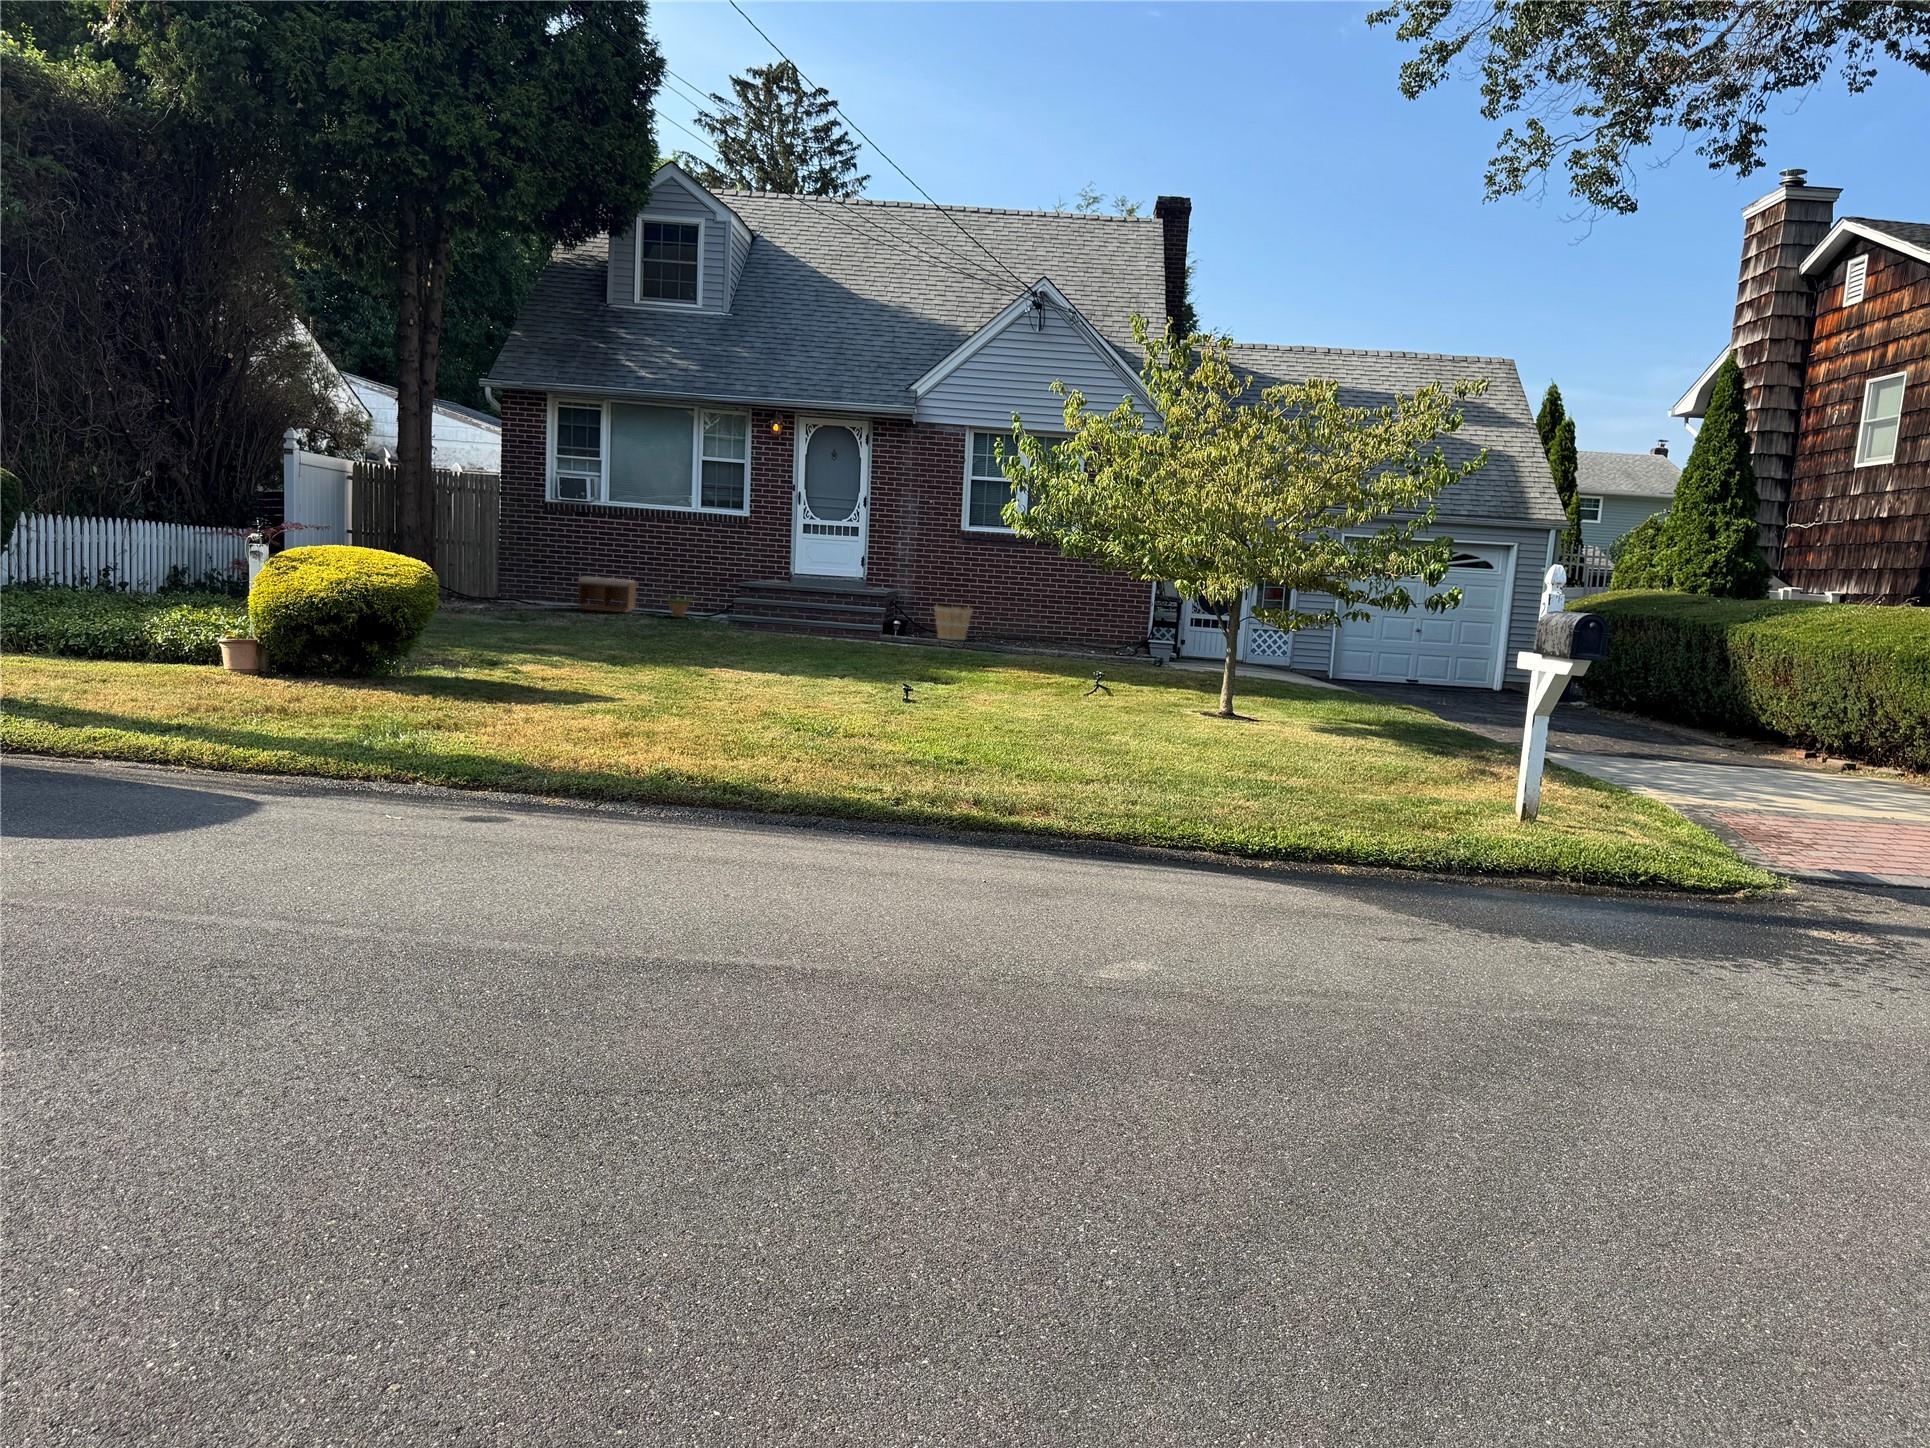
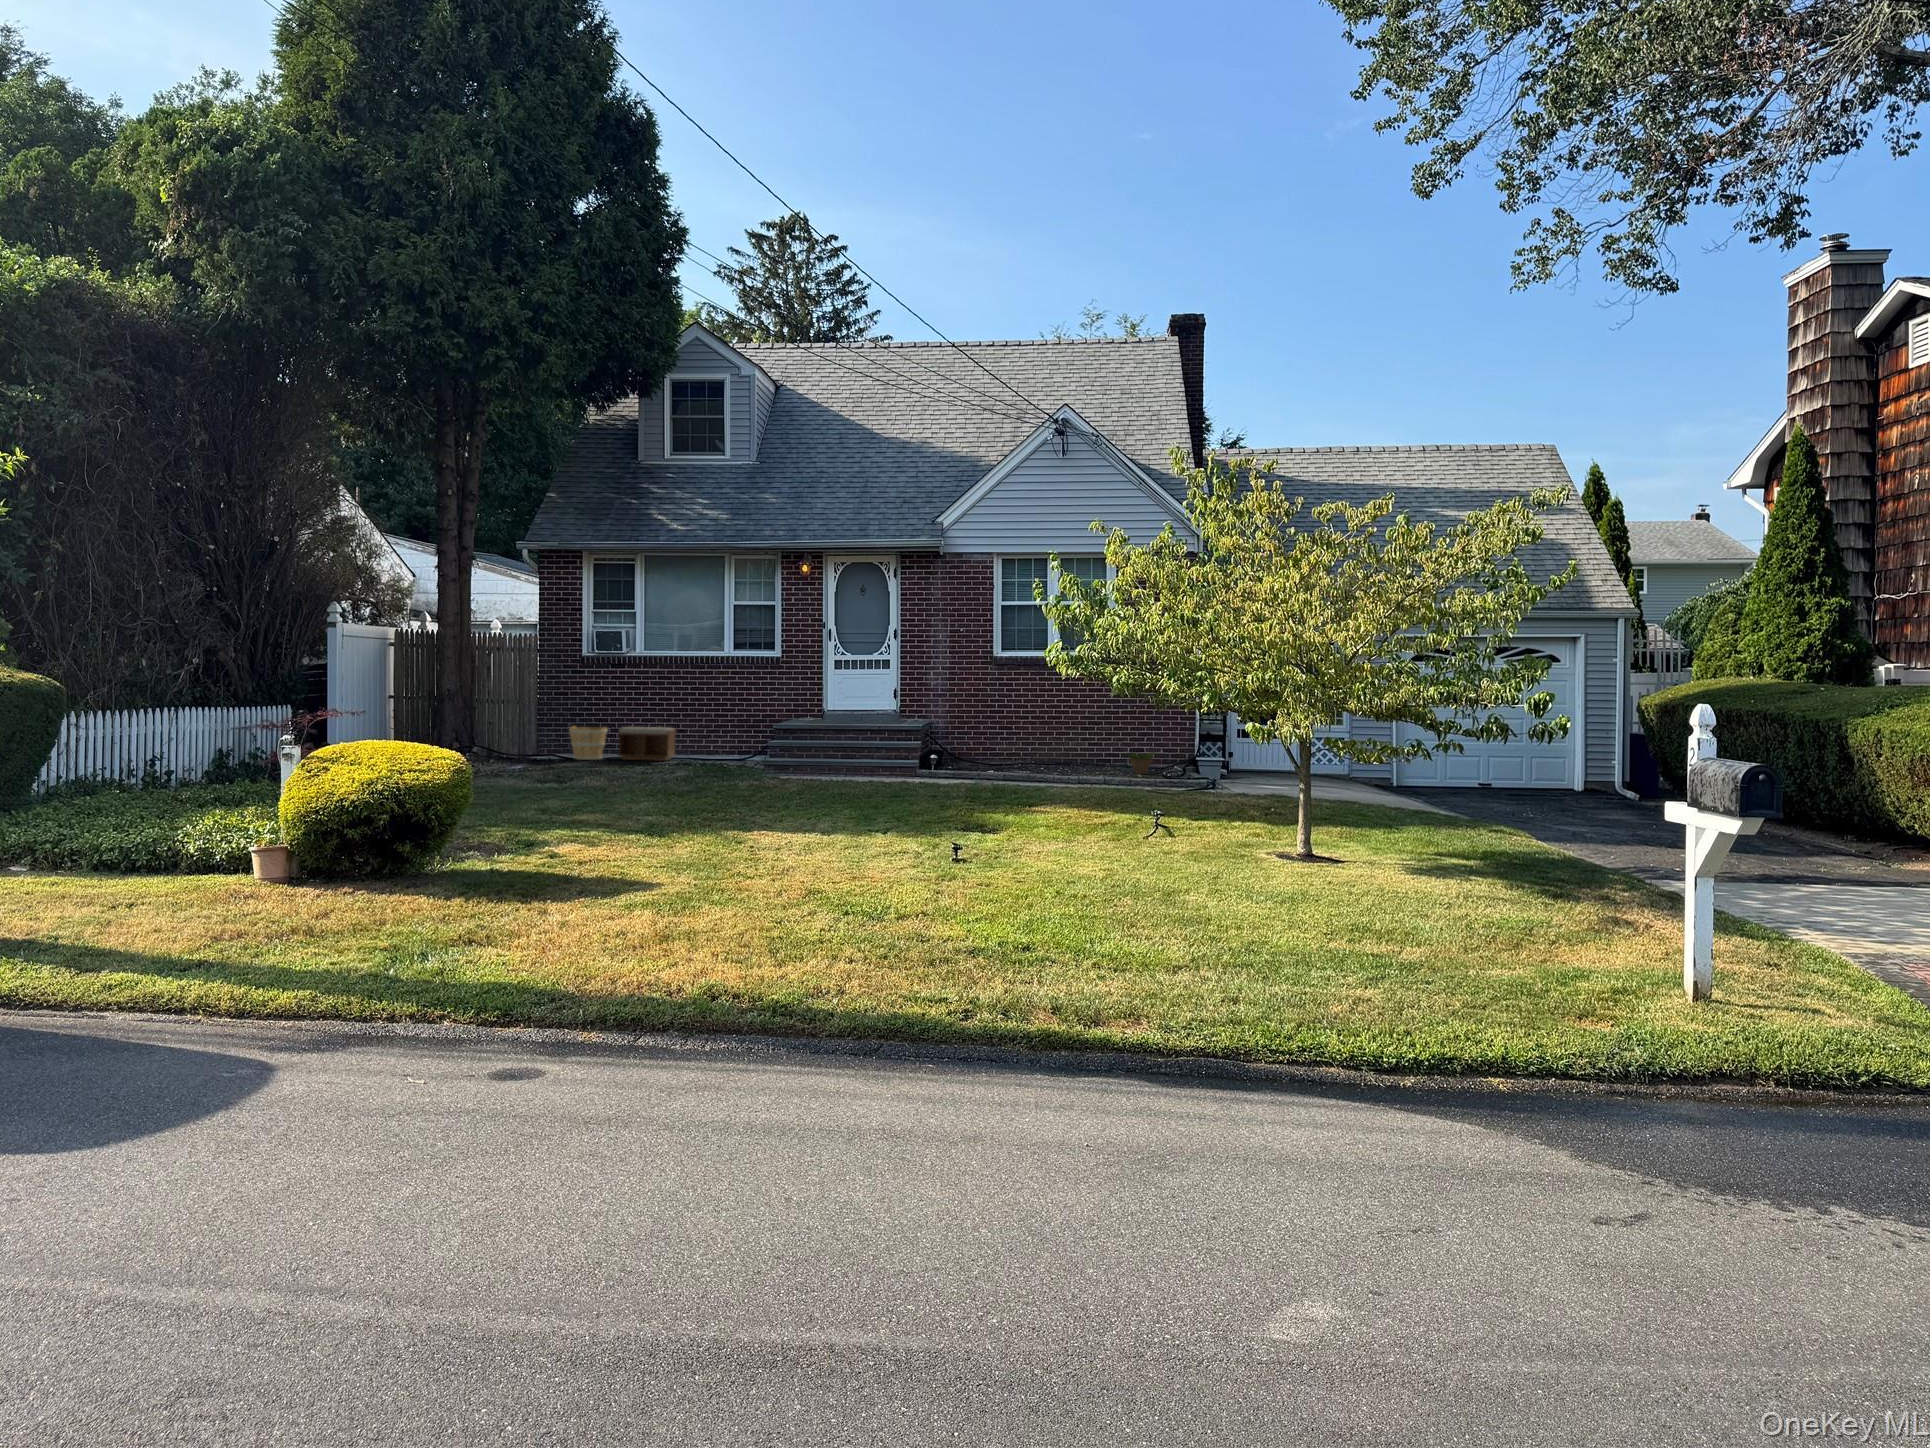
decorative plant: present [665,597,693,617] -> present [1129,752,1155,774]
wooden bucket: present [935,605,973,640] -> present [569,726,607,760]

